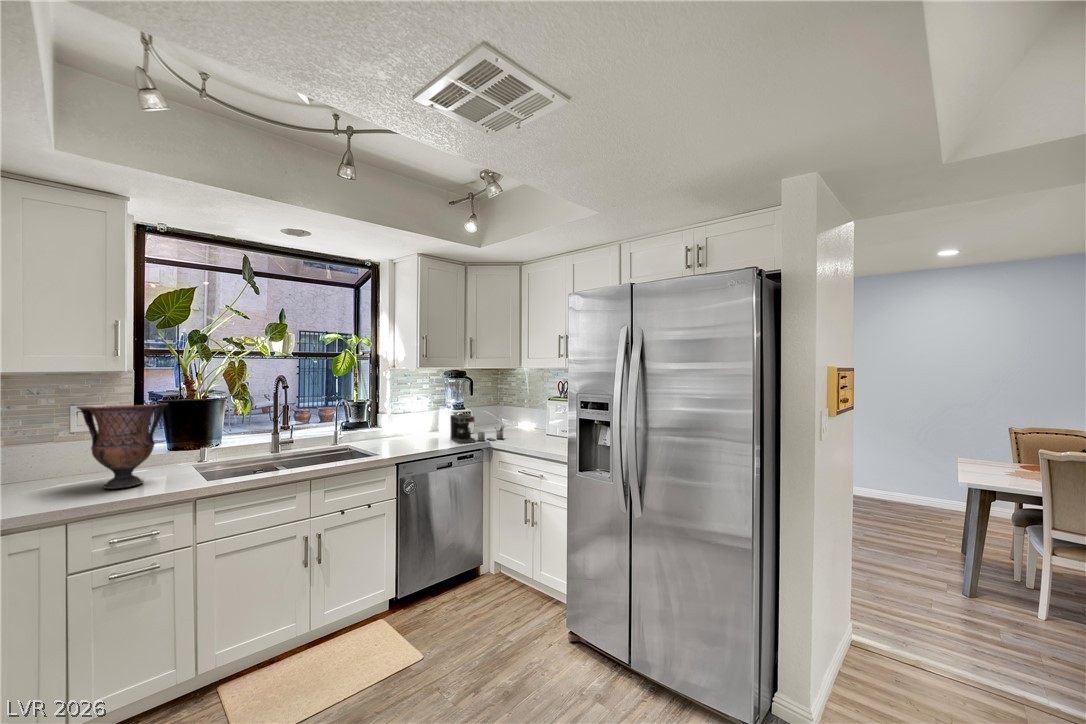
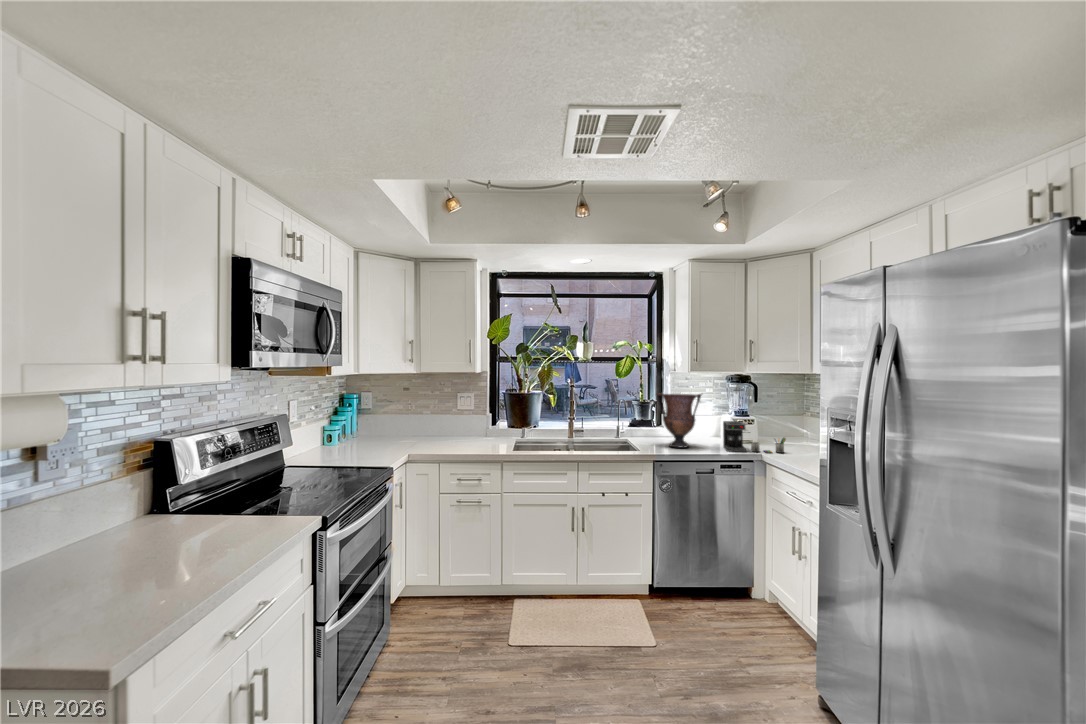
vase: present [77,403,168,489] -> present [657,393,702,447]

